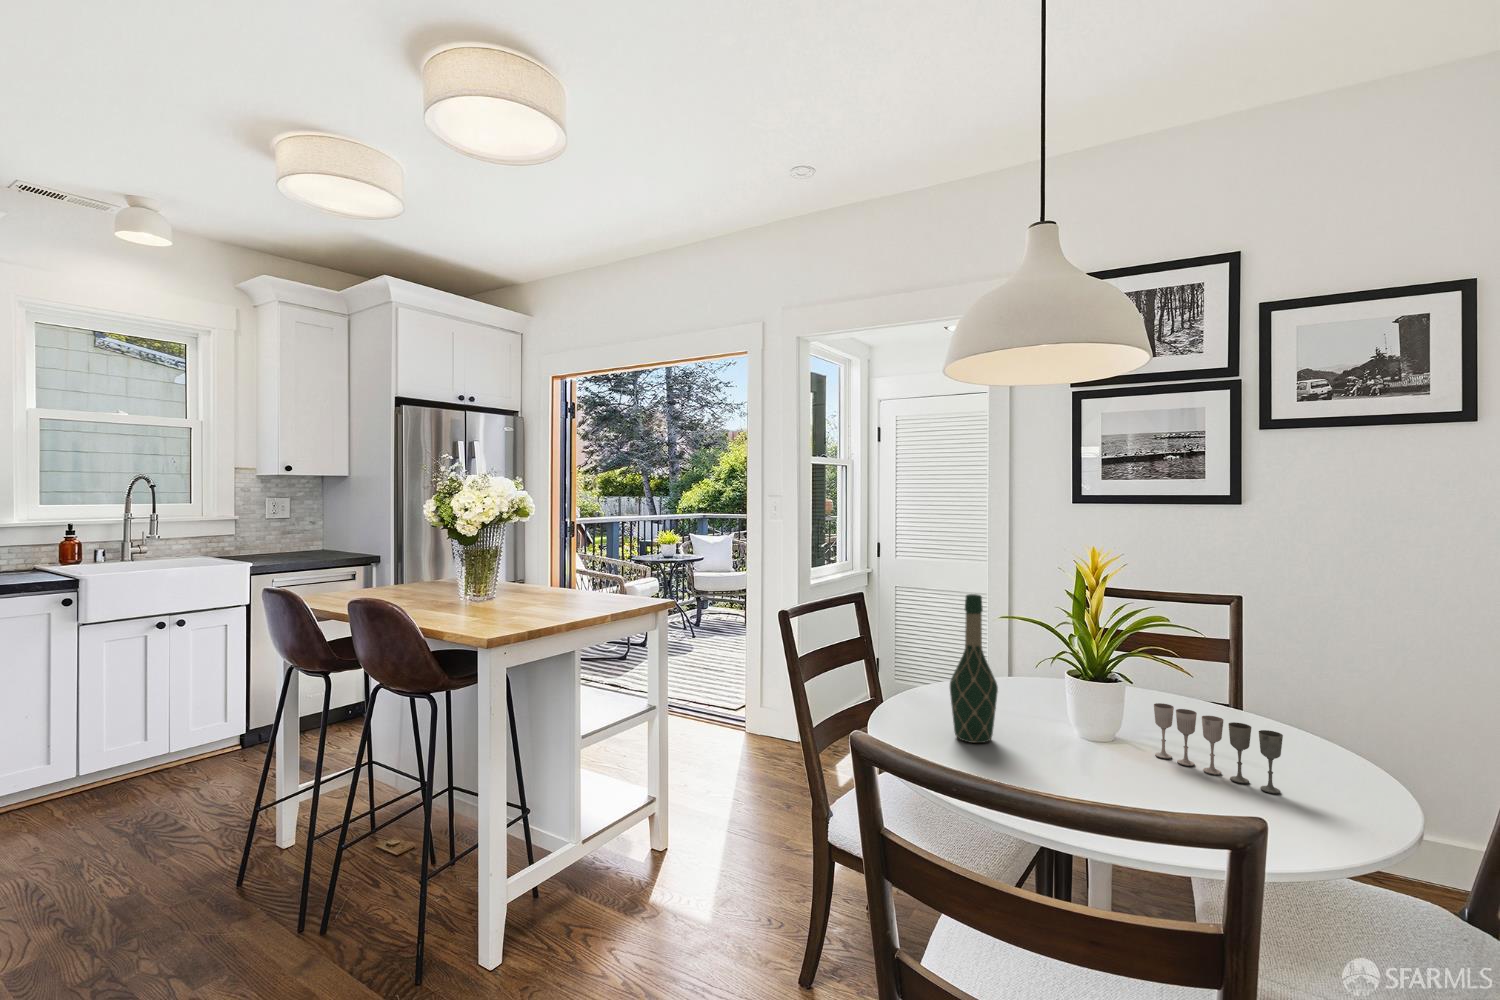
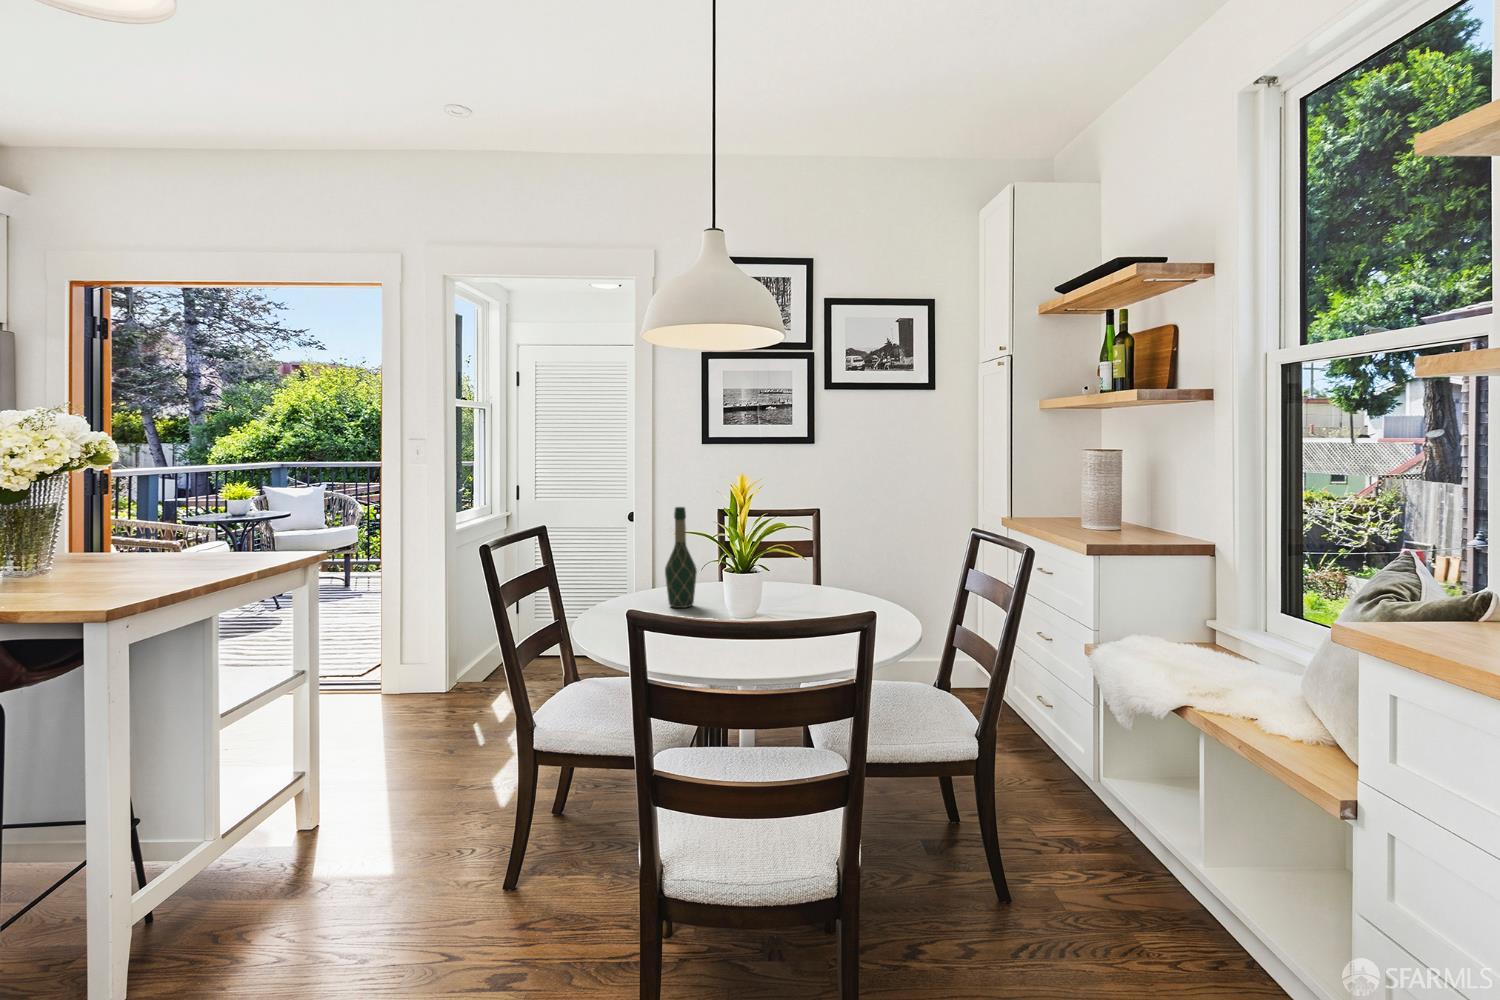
wine glass: present [1154,703,1283,793] -> none [787,567,854,606]

